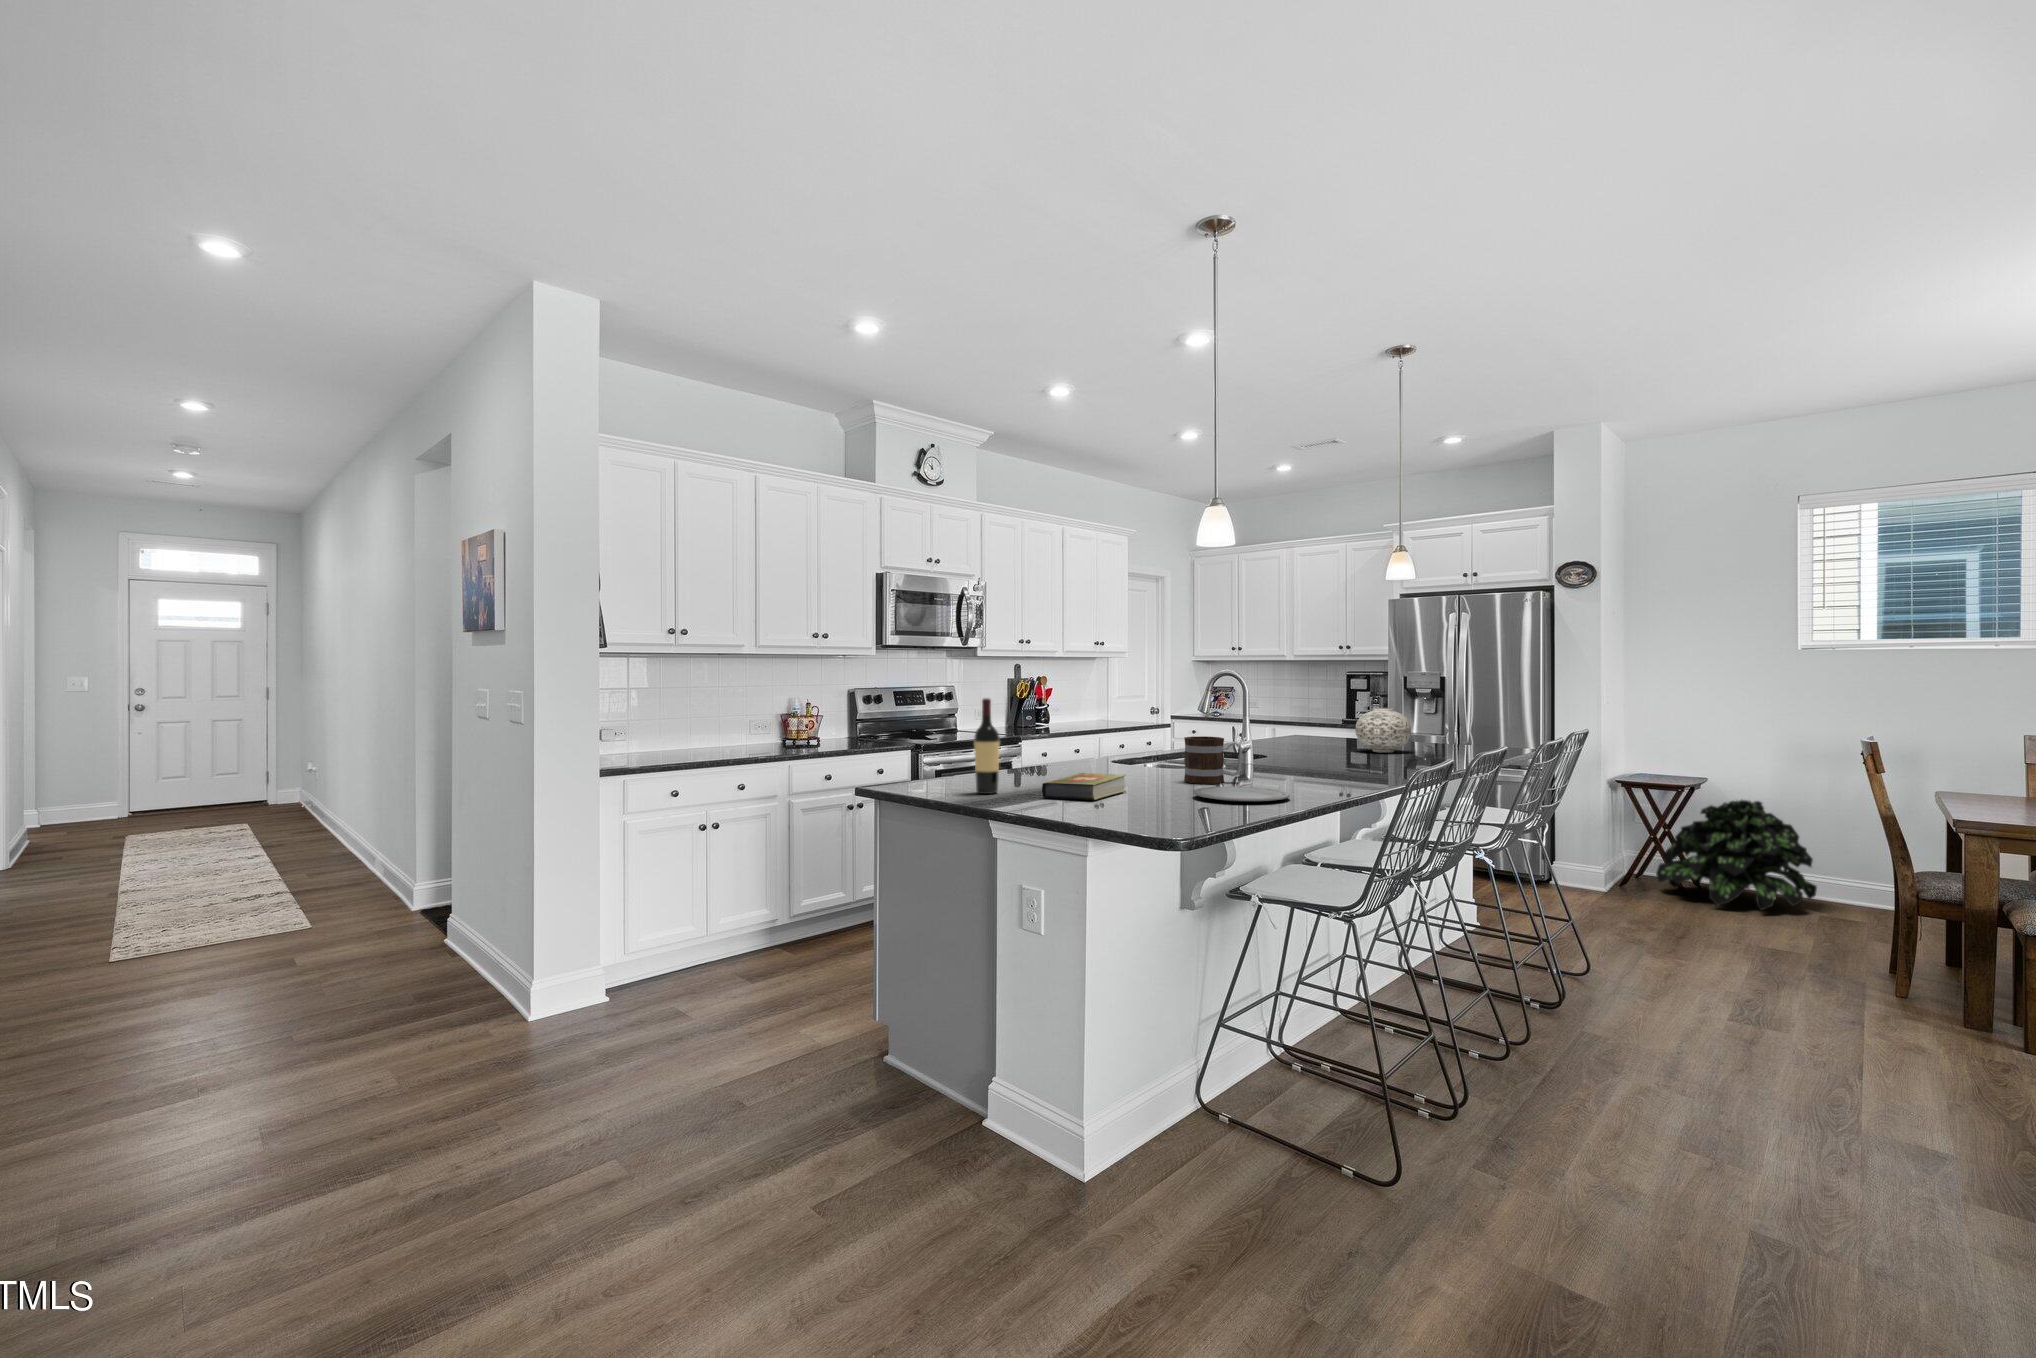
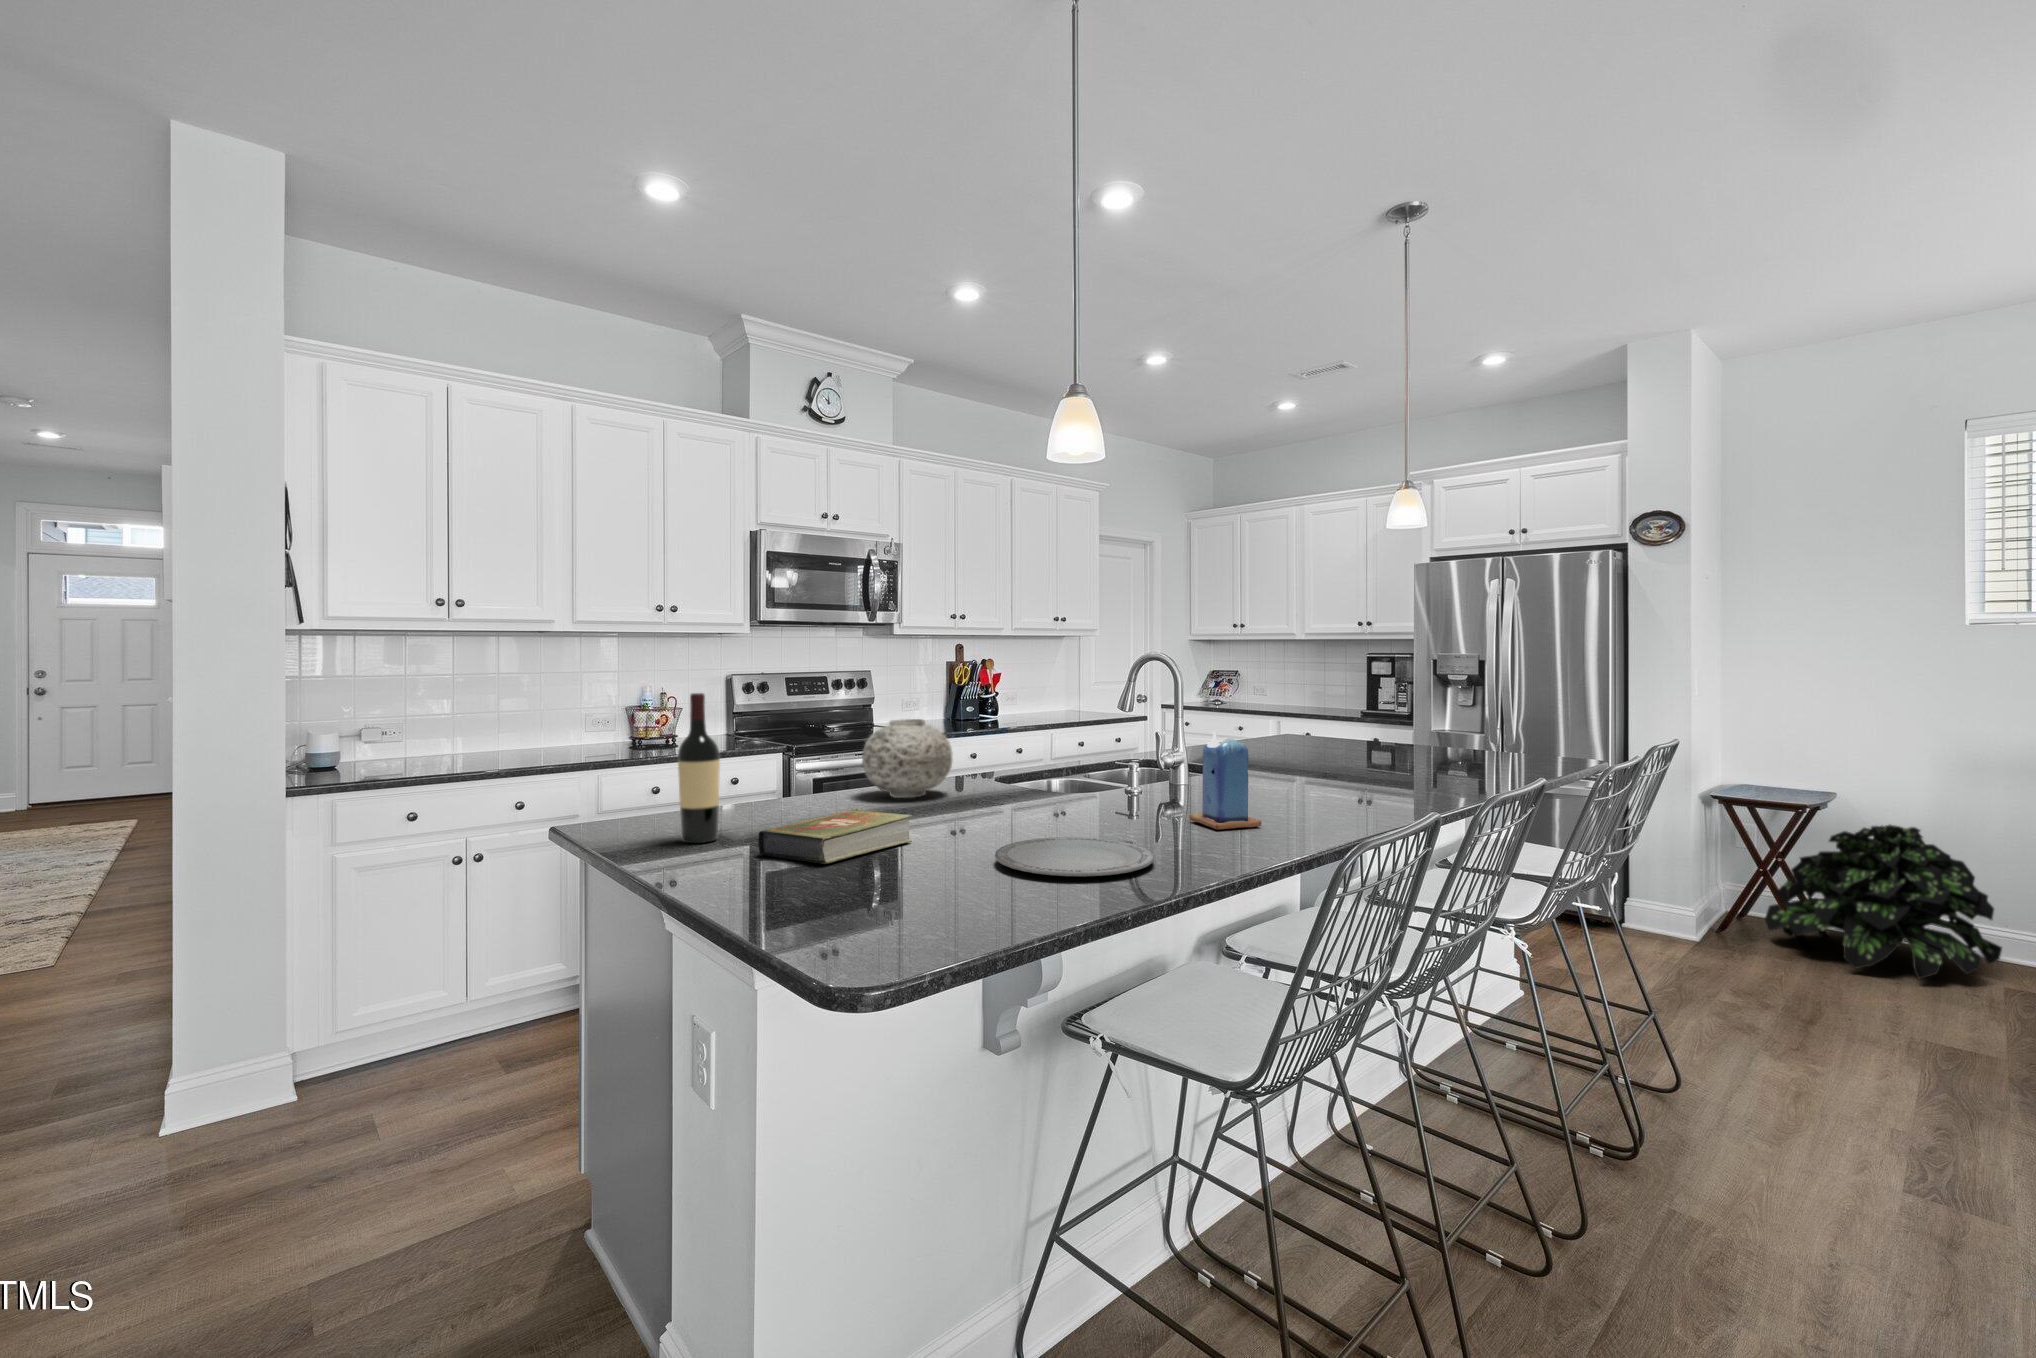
vase: present [1356,708,1411,753] -> present [862,719,952,798]
candle: none [1285,723,1334,784] -> present [1189,731,1261,830]
mug: present [1184,736,1242,784] -> none [1037,750,1122,825]

